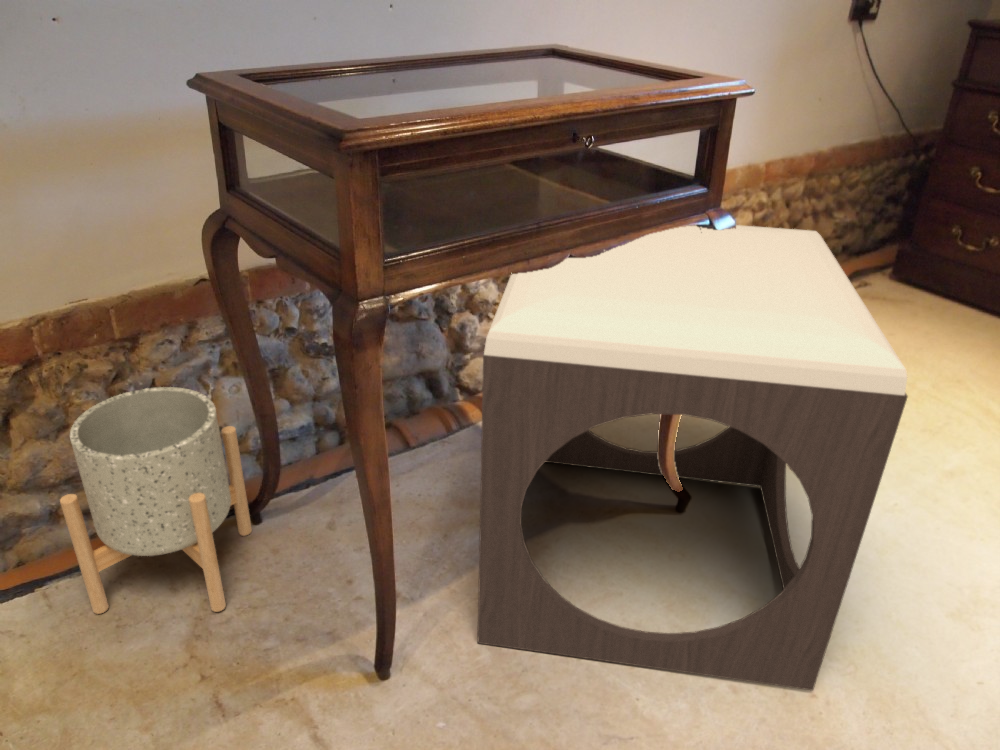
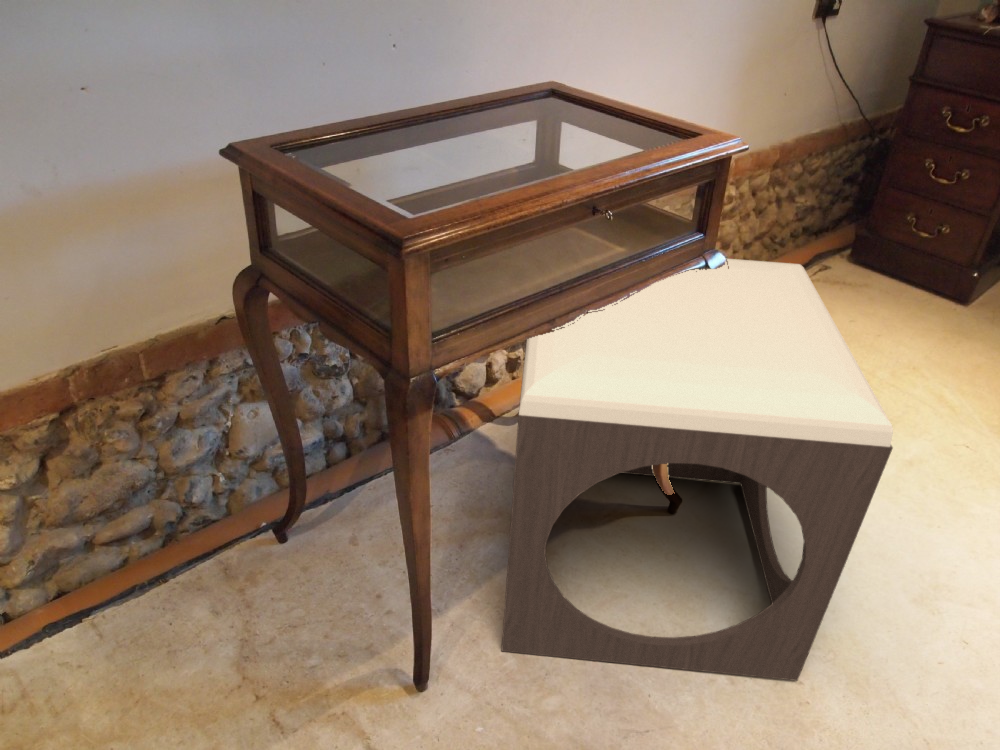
planter: present [60,387,252,614] -> none [112,426,278,641]

